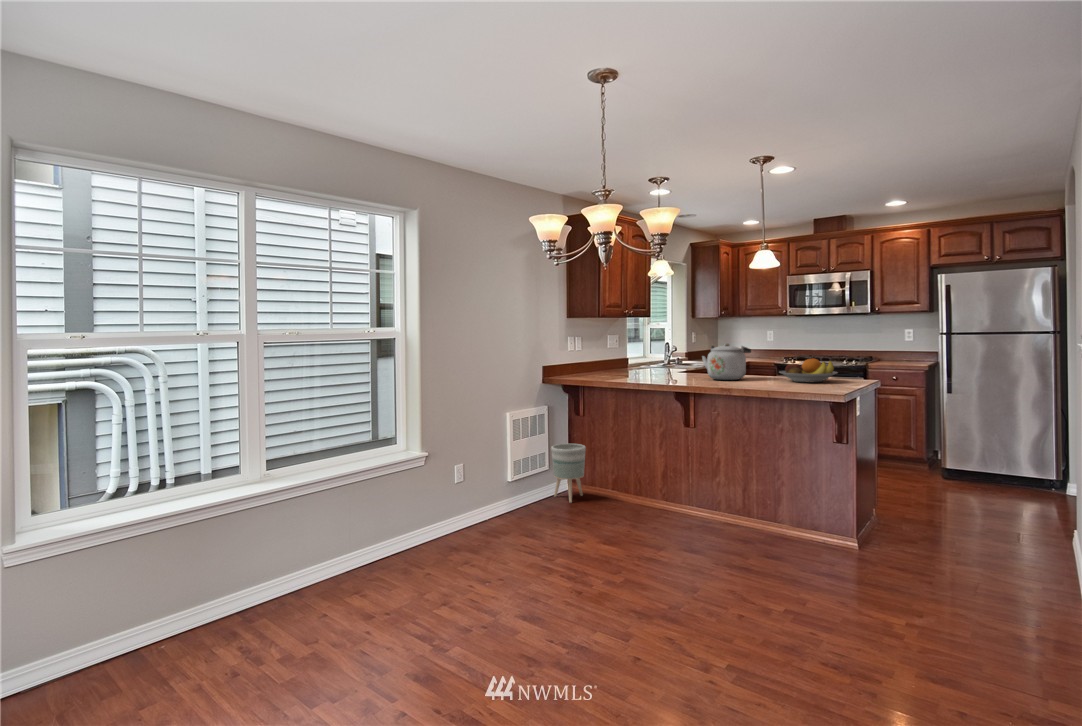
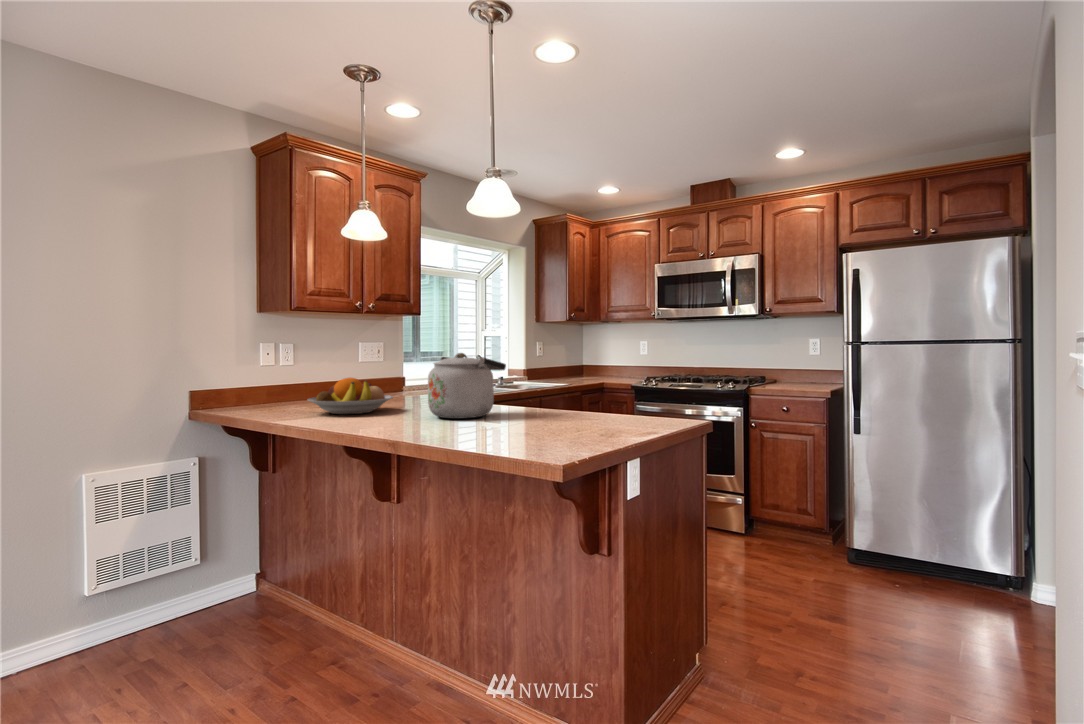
fruit bowl: present [779,359,837,382] -> present [308,377,393,414]
planter: present [551,444,586,503] -> none [199,517,265,625]

